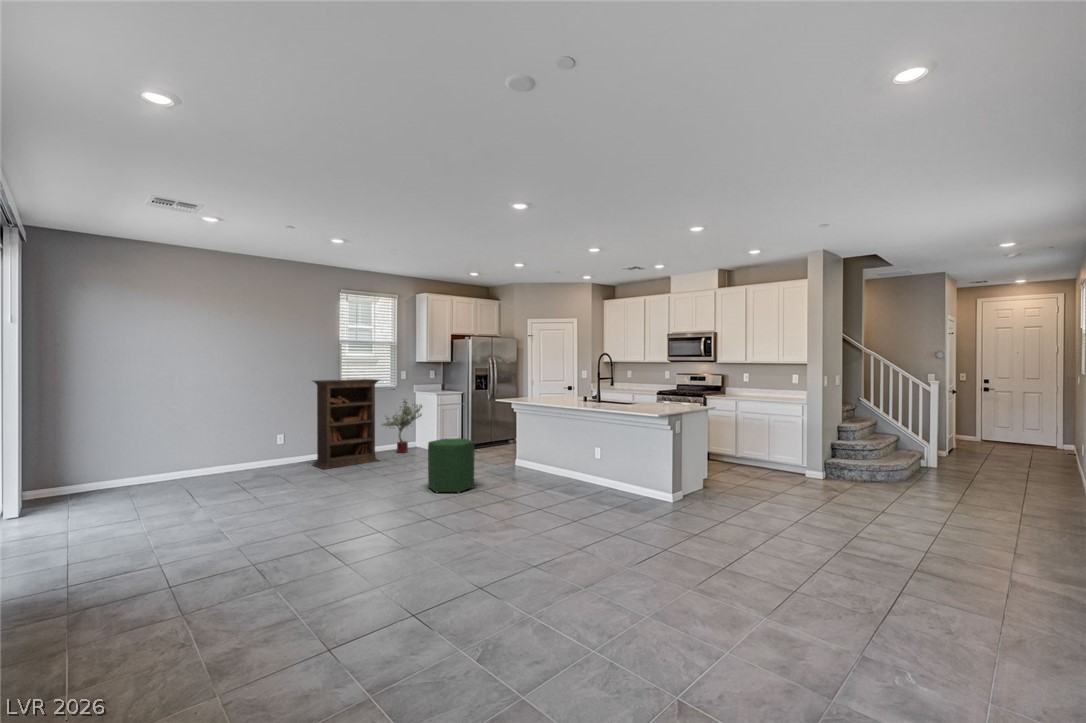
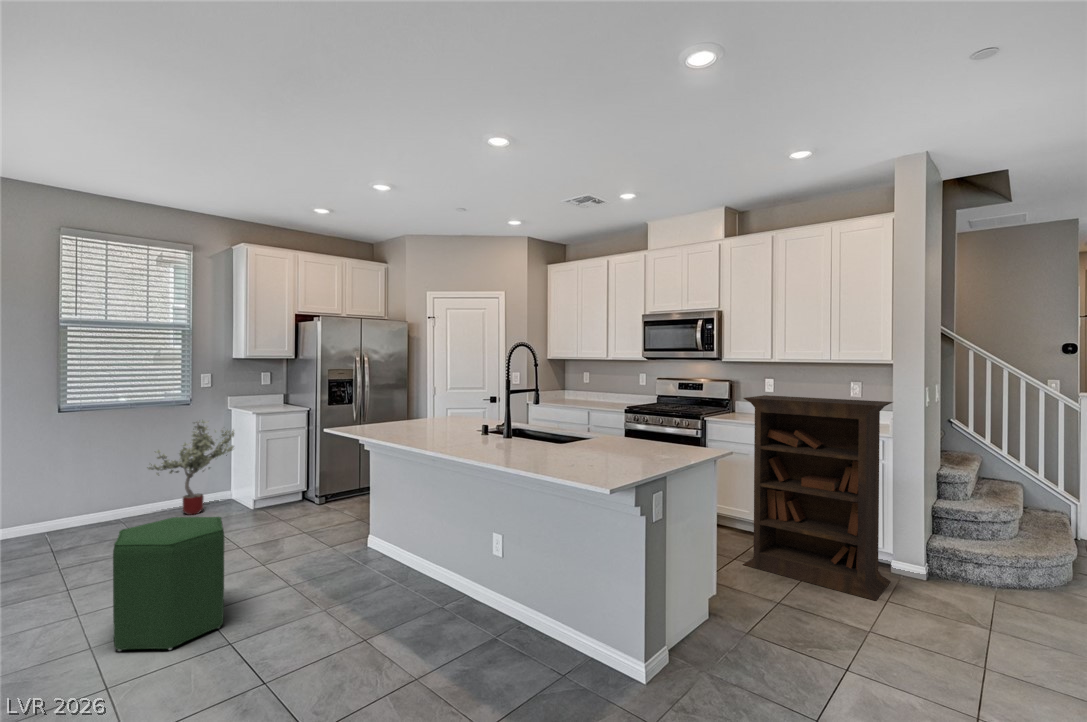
bookcase: present [312,379,379,469] -> present [743,395,893,601]

